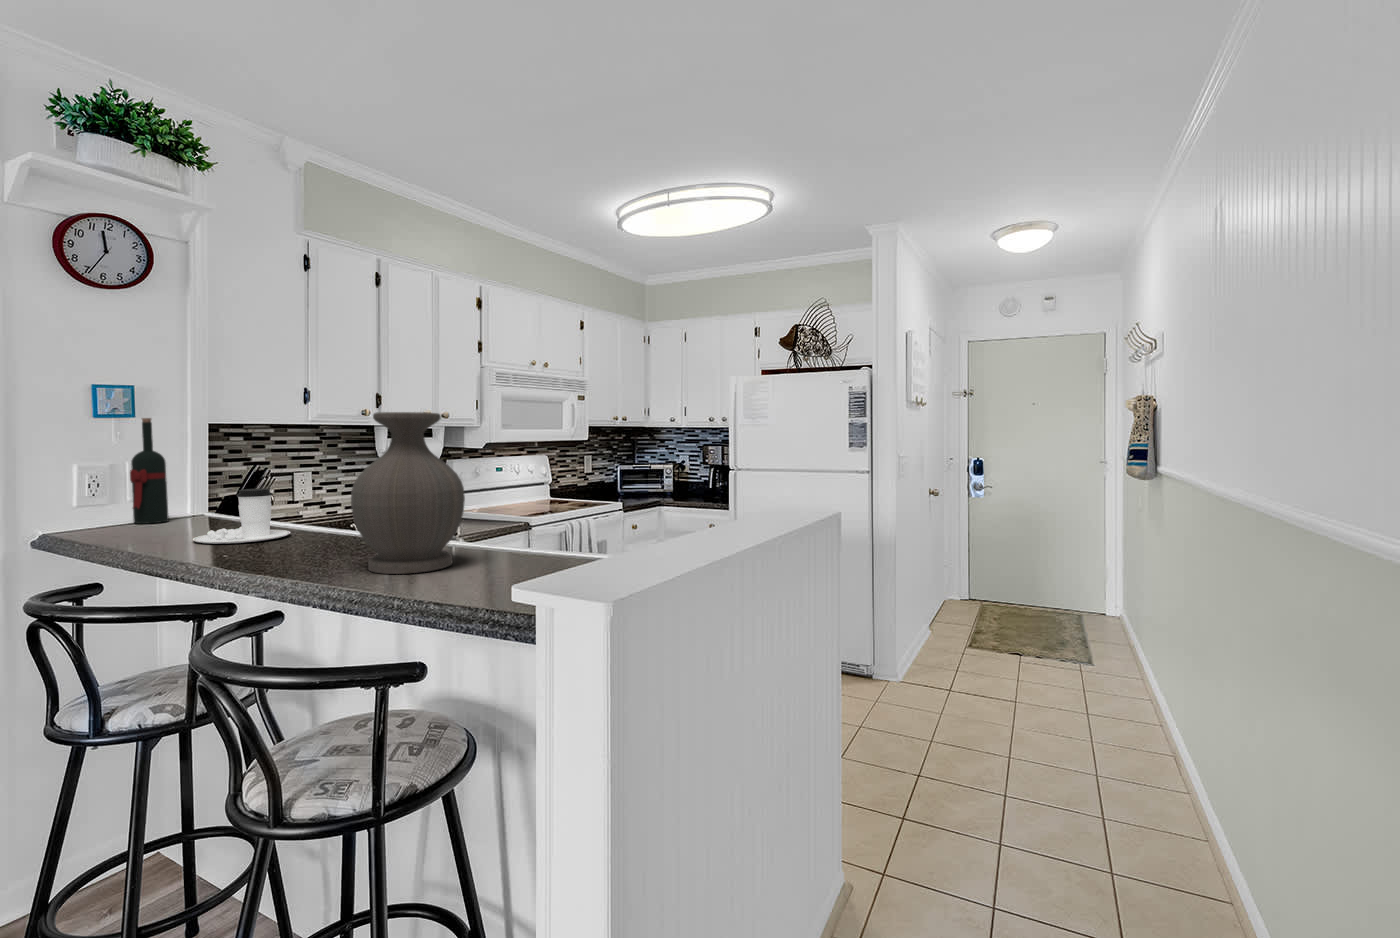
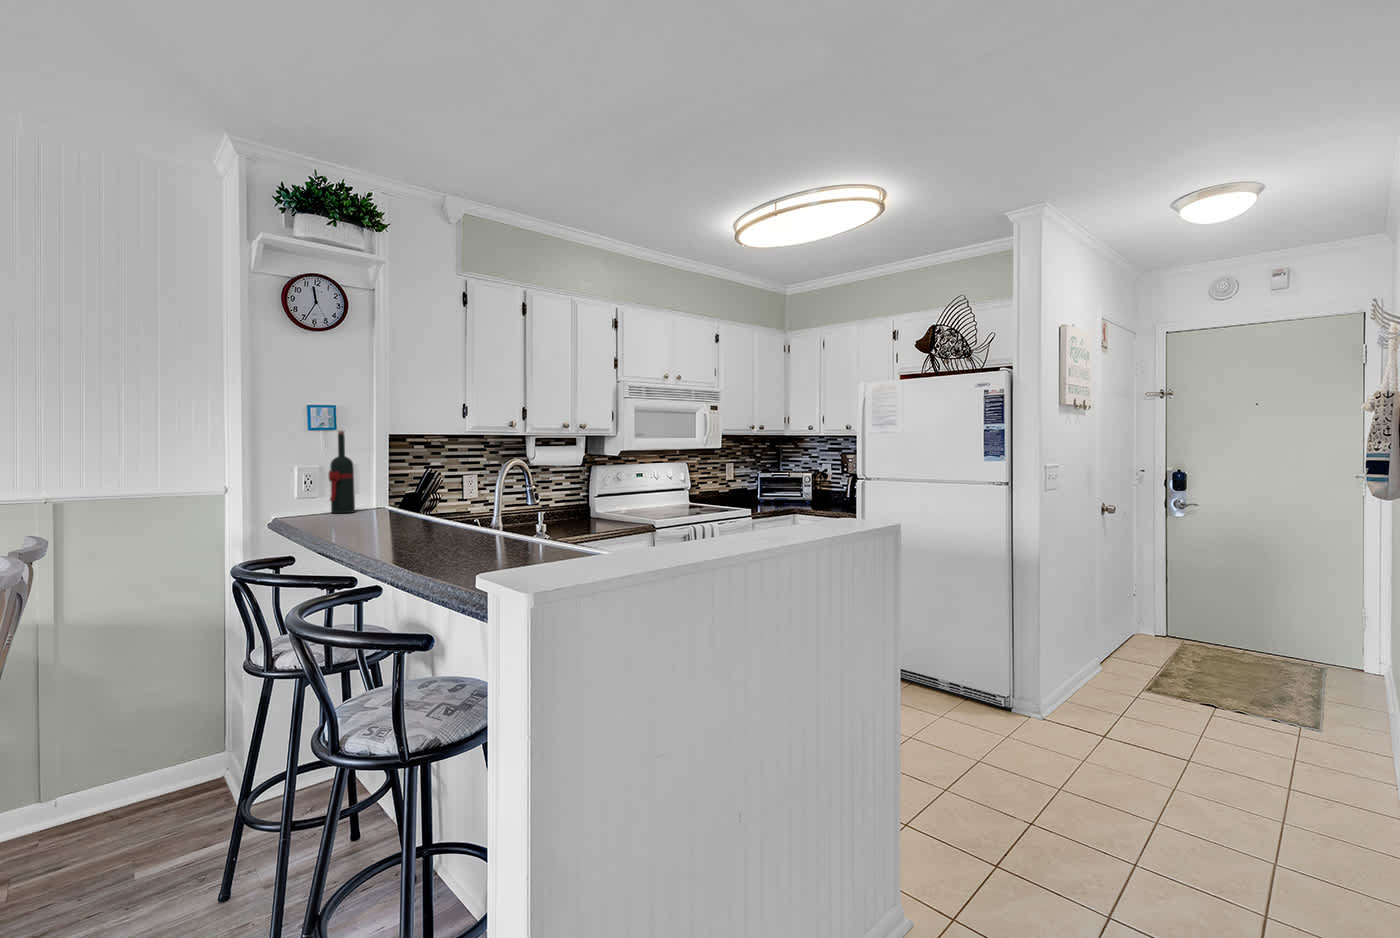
vase: present [351,412,465,574] -> none [443,425,531,555]
coffee cup: present [193,489,290,544] -> none [357,487,428,529]

